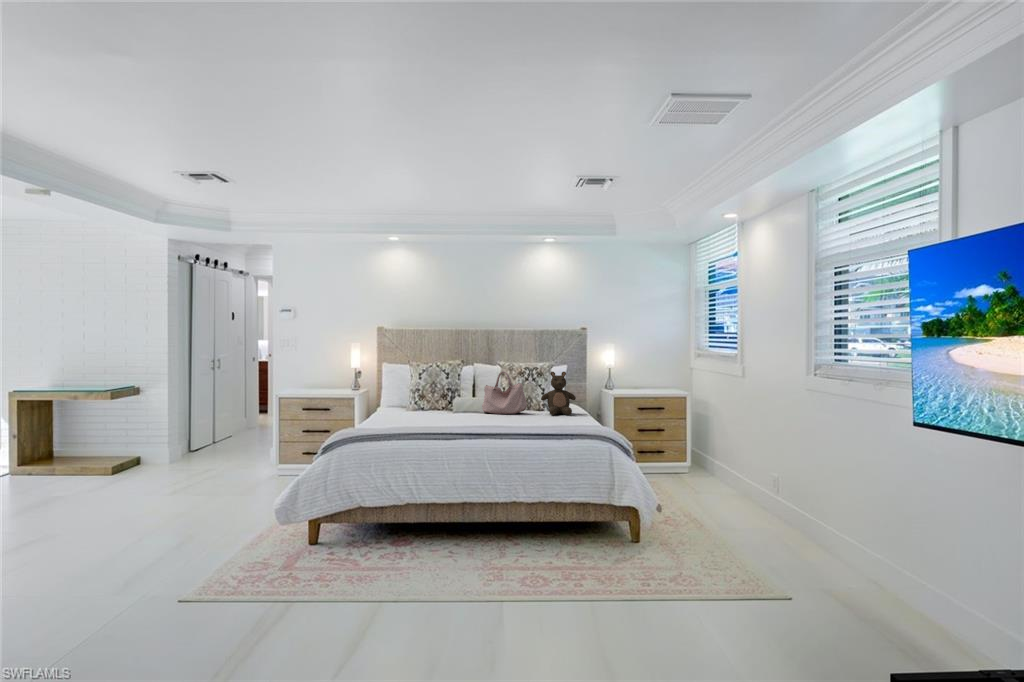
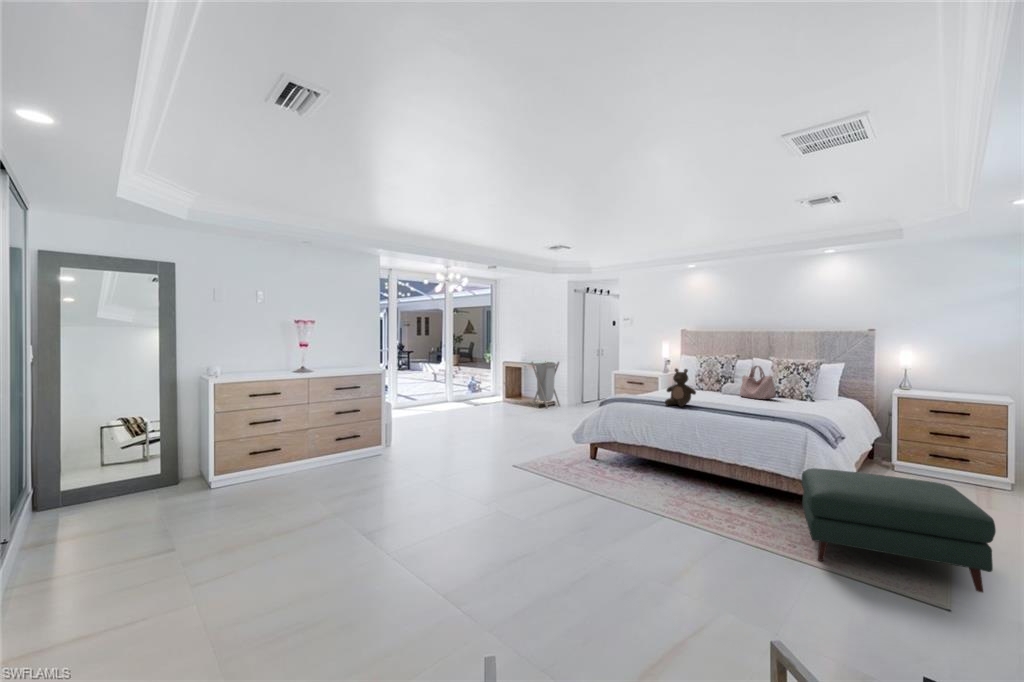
stuffed bear: present [541,372,576,415] -> present [665,368,696,407]
laundry hamper: none [86,385,150,472] -> present [532,361,560,408]
ottoman: none [654,479,852,604] -> present [801,468,996,592]

